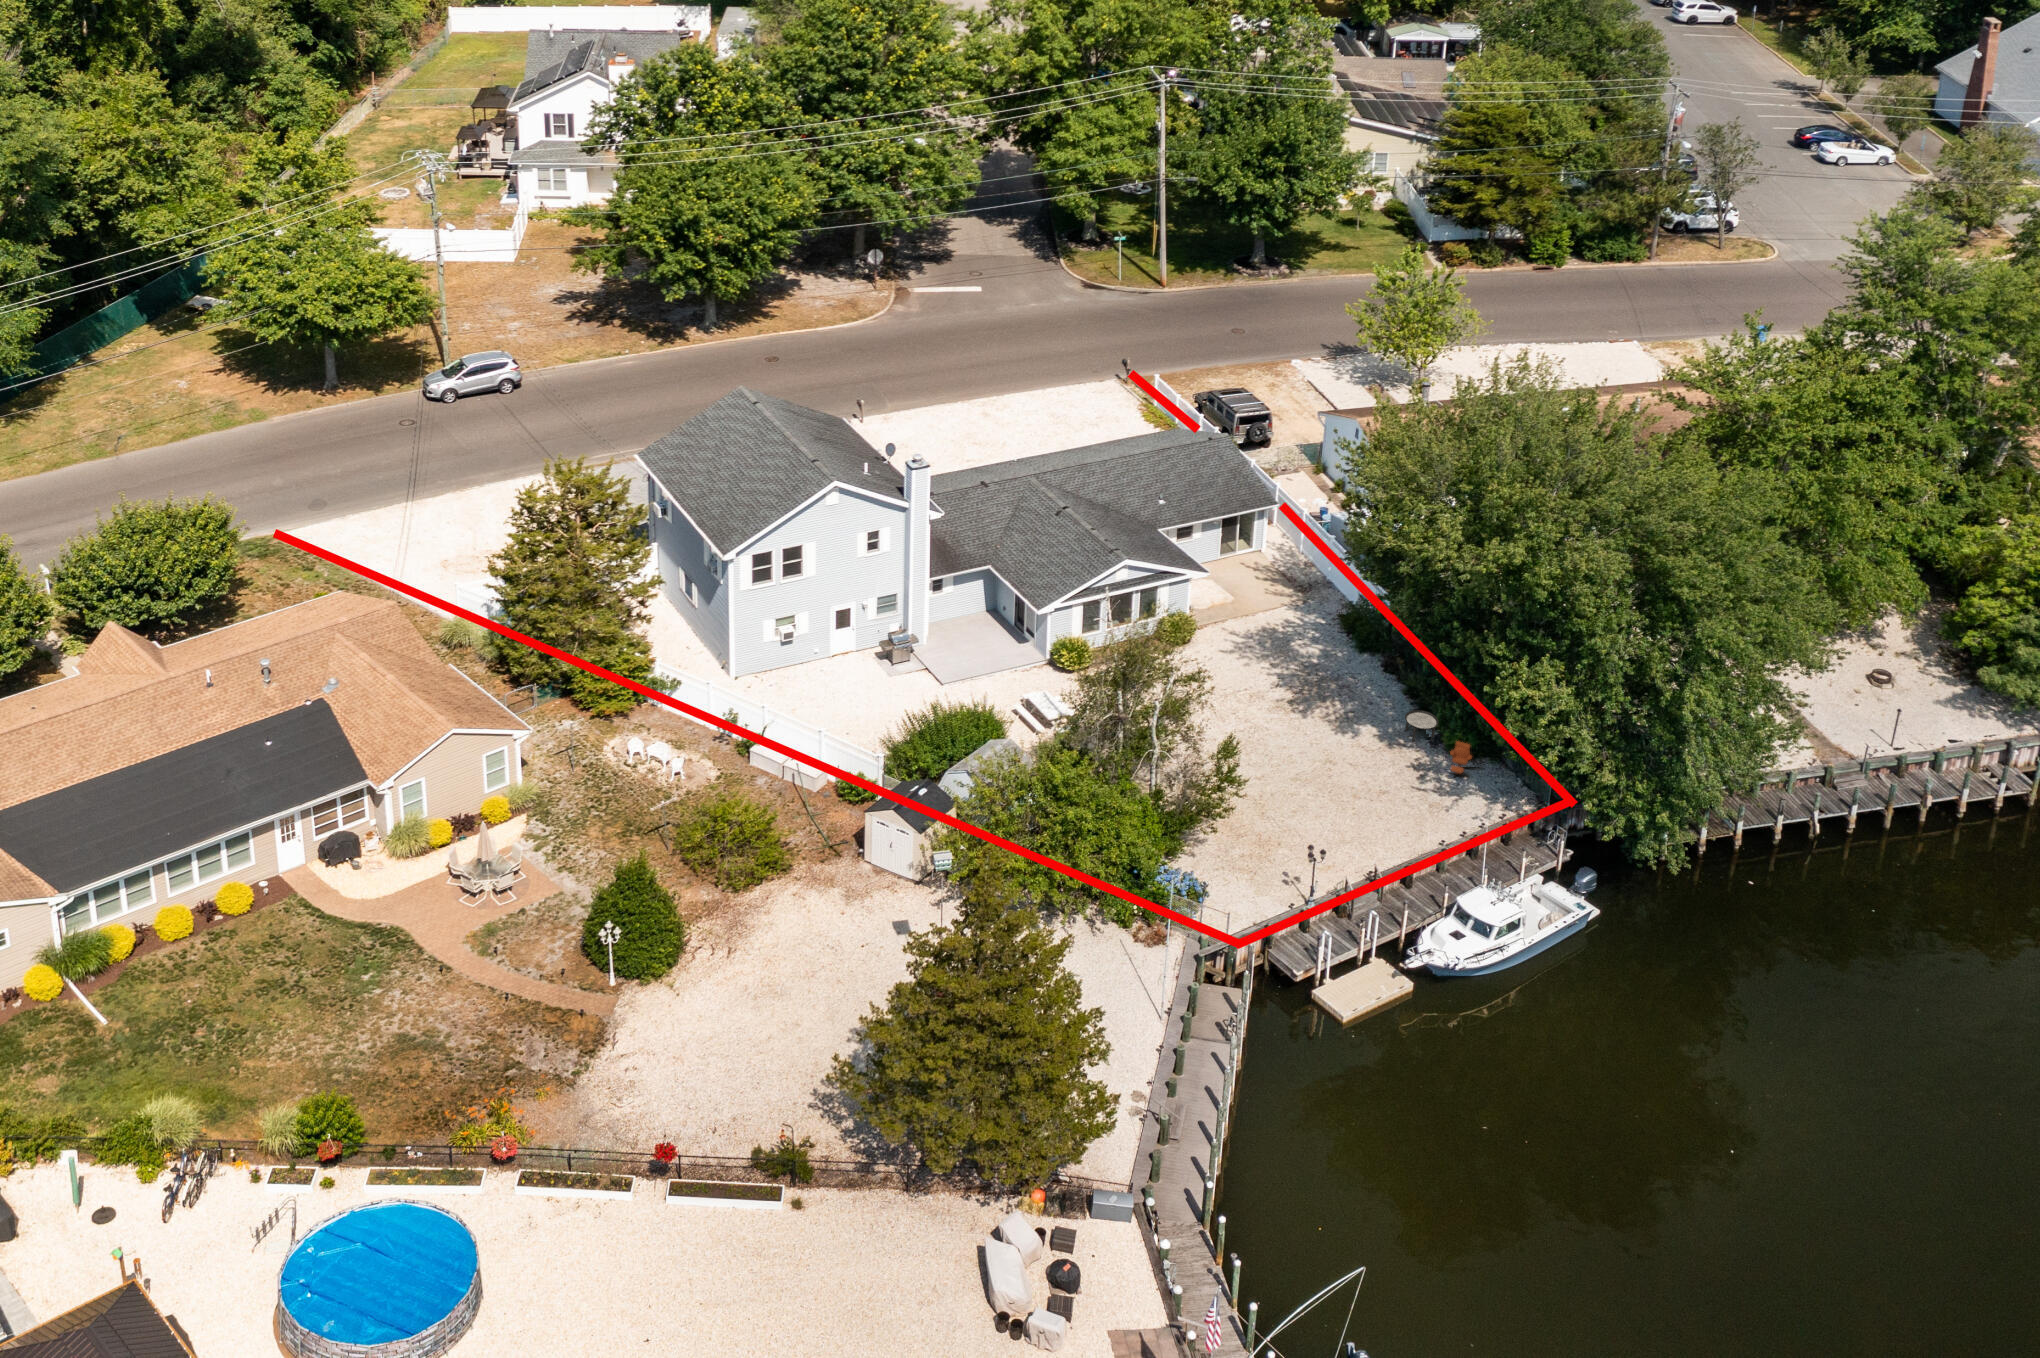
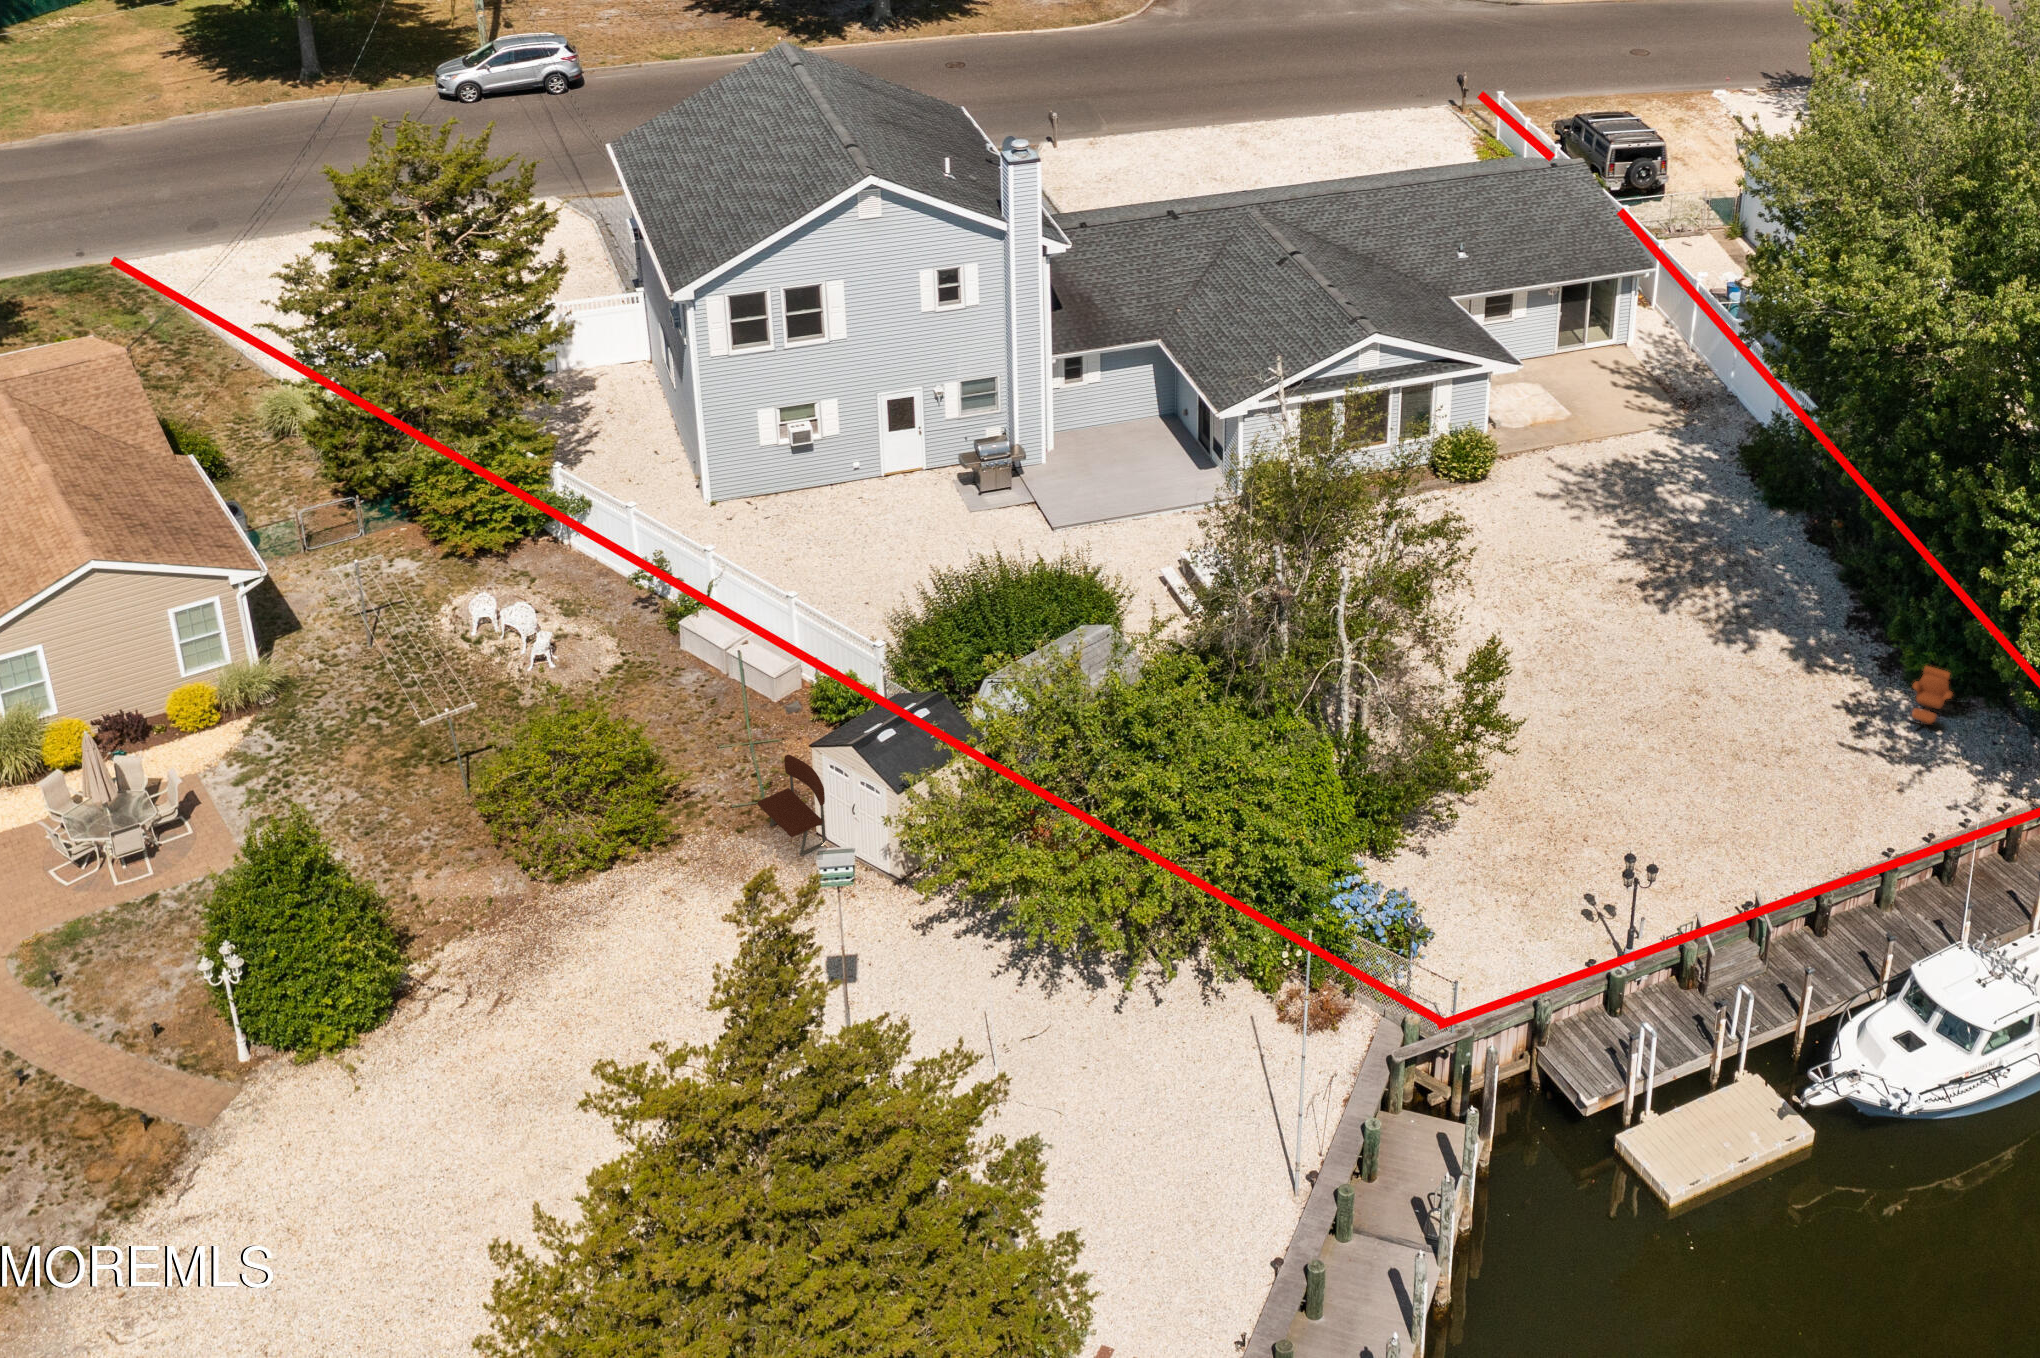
round table: present [1405,710,1438,742] -> none [1835,608,1895,663]
bench: none [834,819,874,874] -> present [757,755,826,856]

